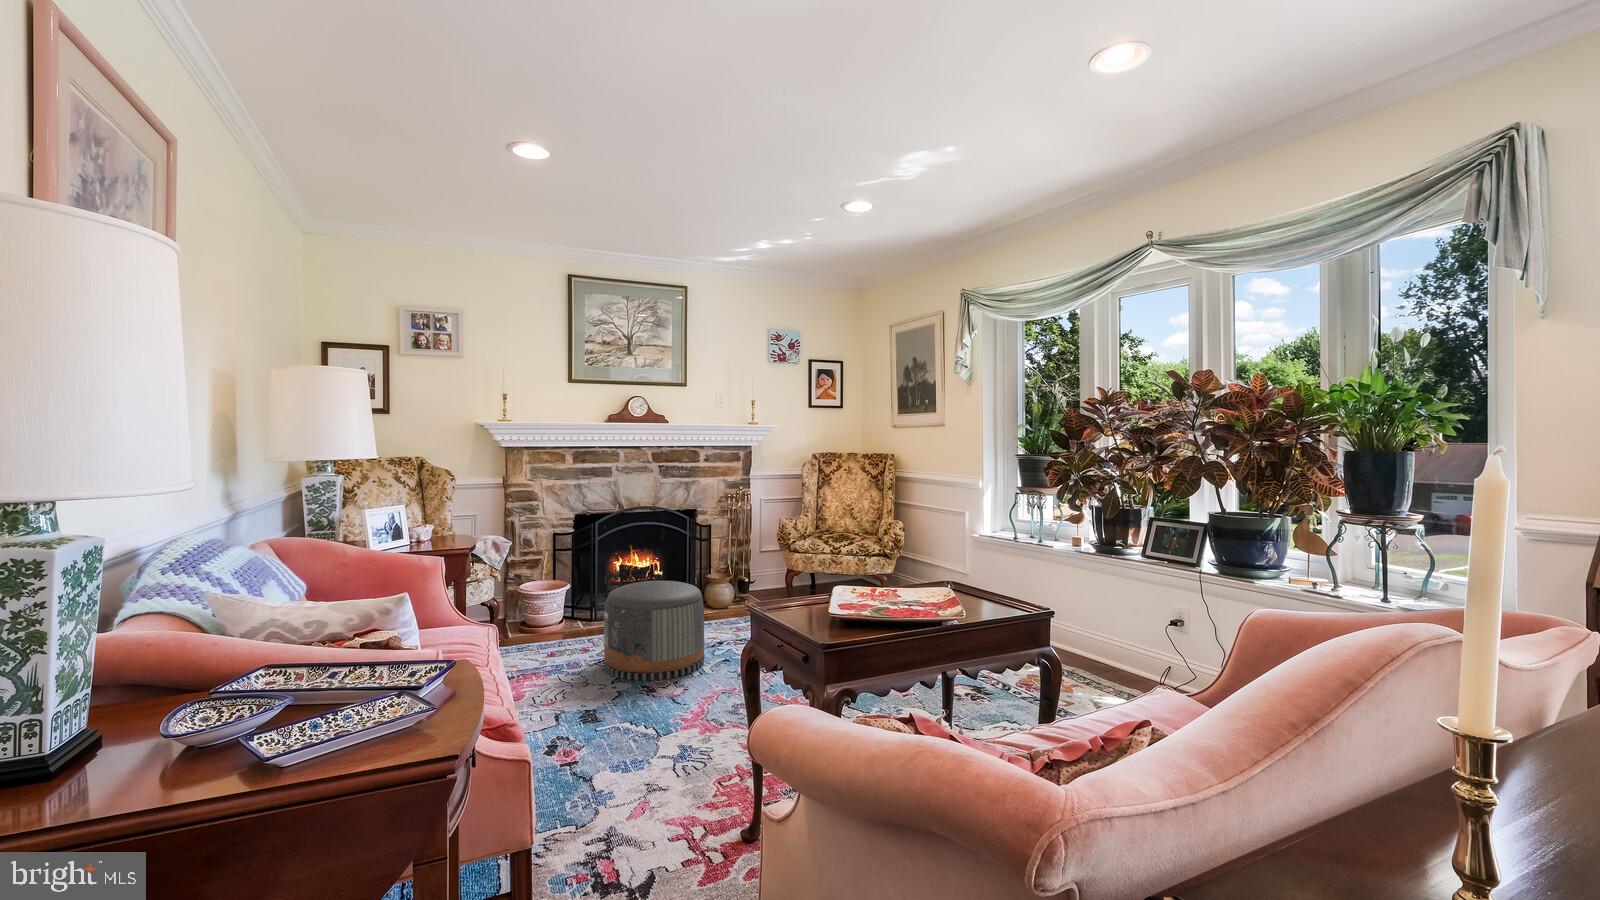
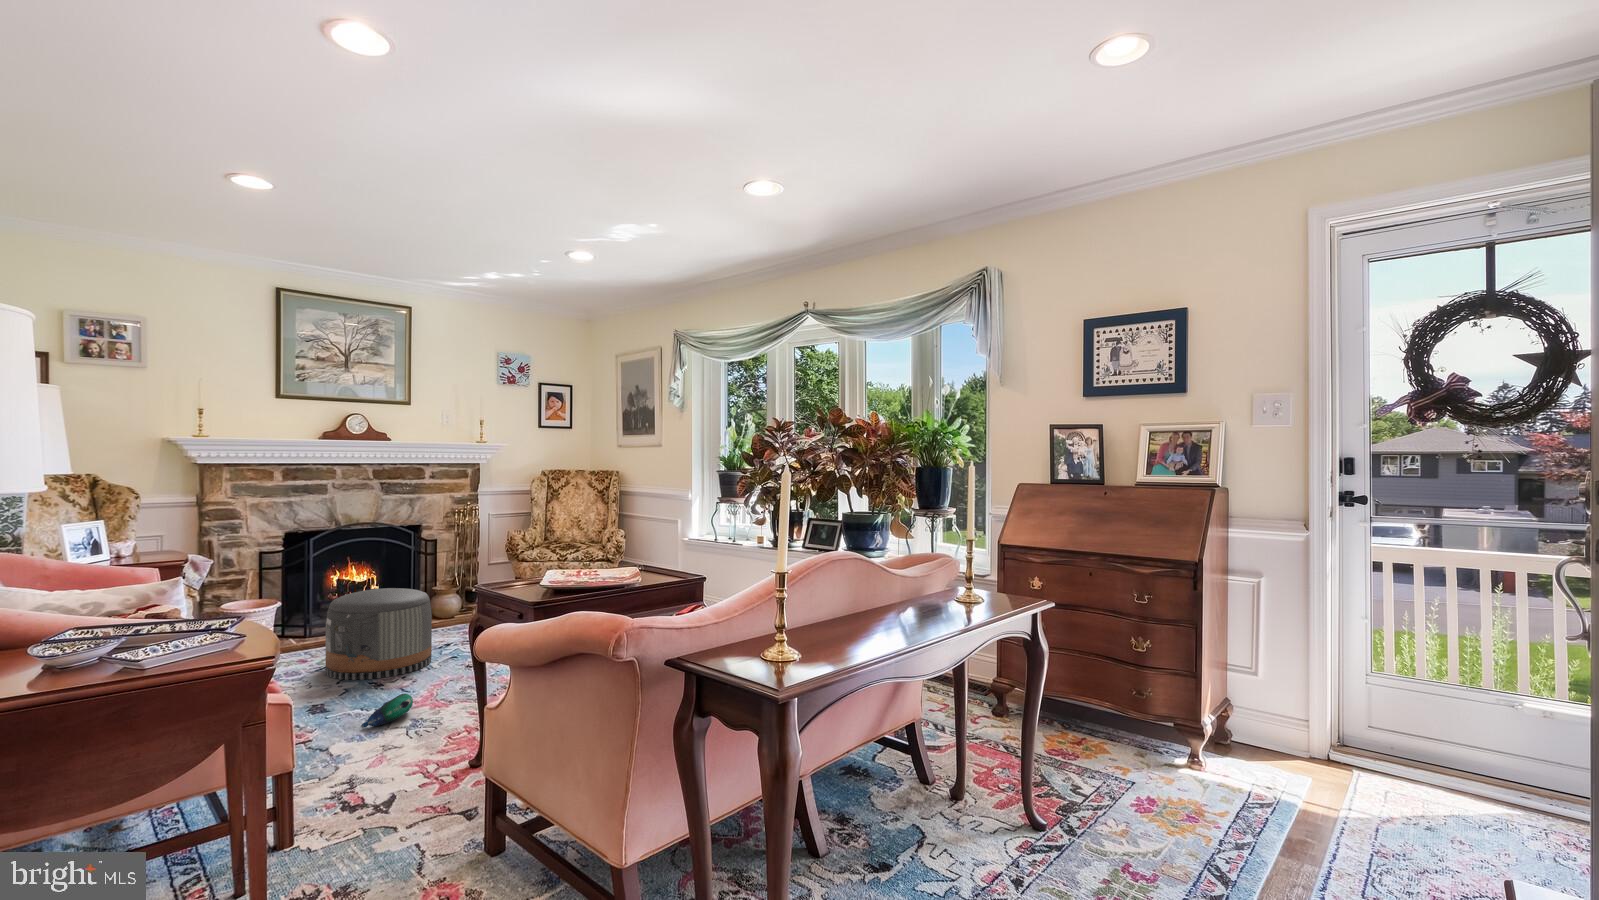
plush toy: none [628,713,682,751] -> present [361,694,413,728]

